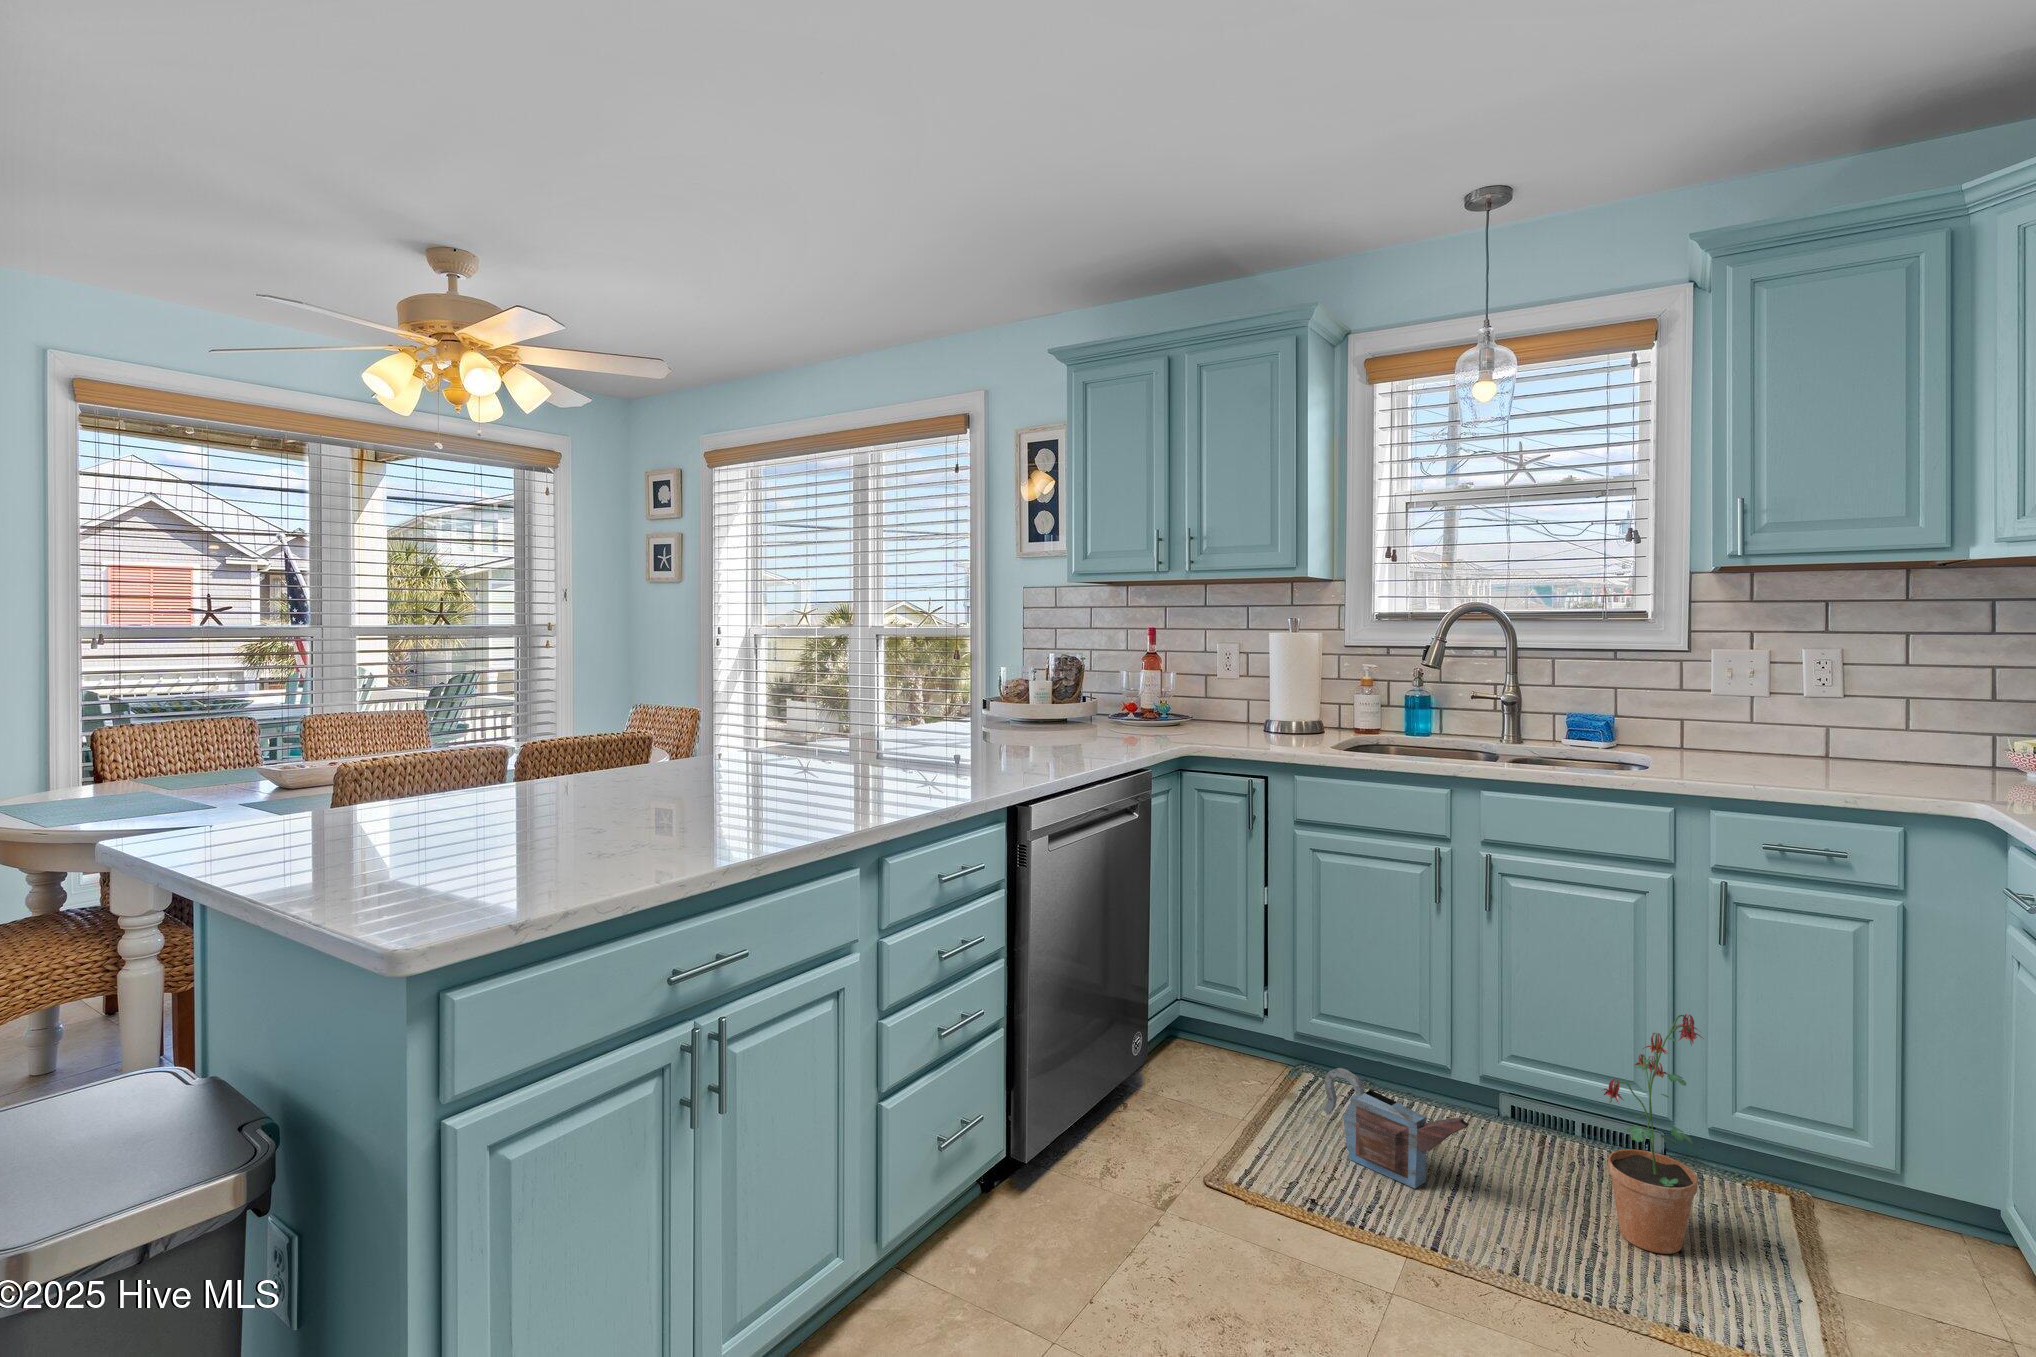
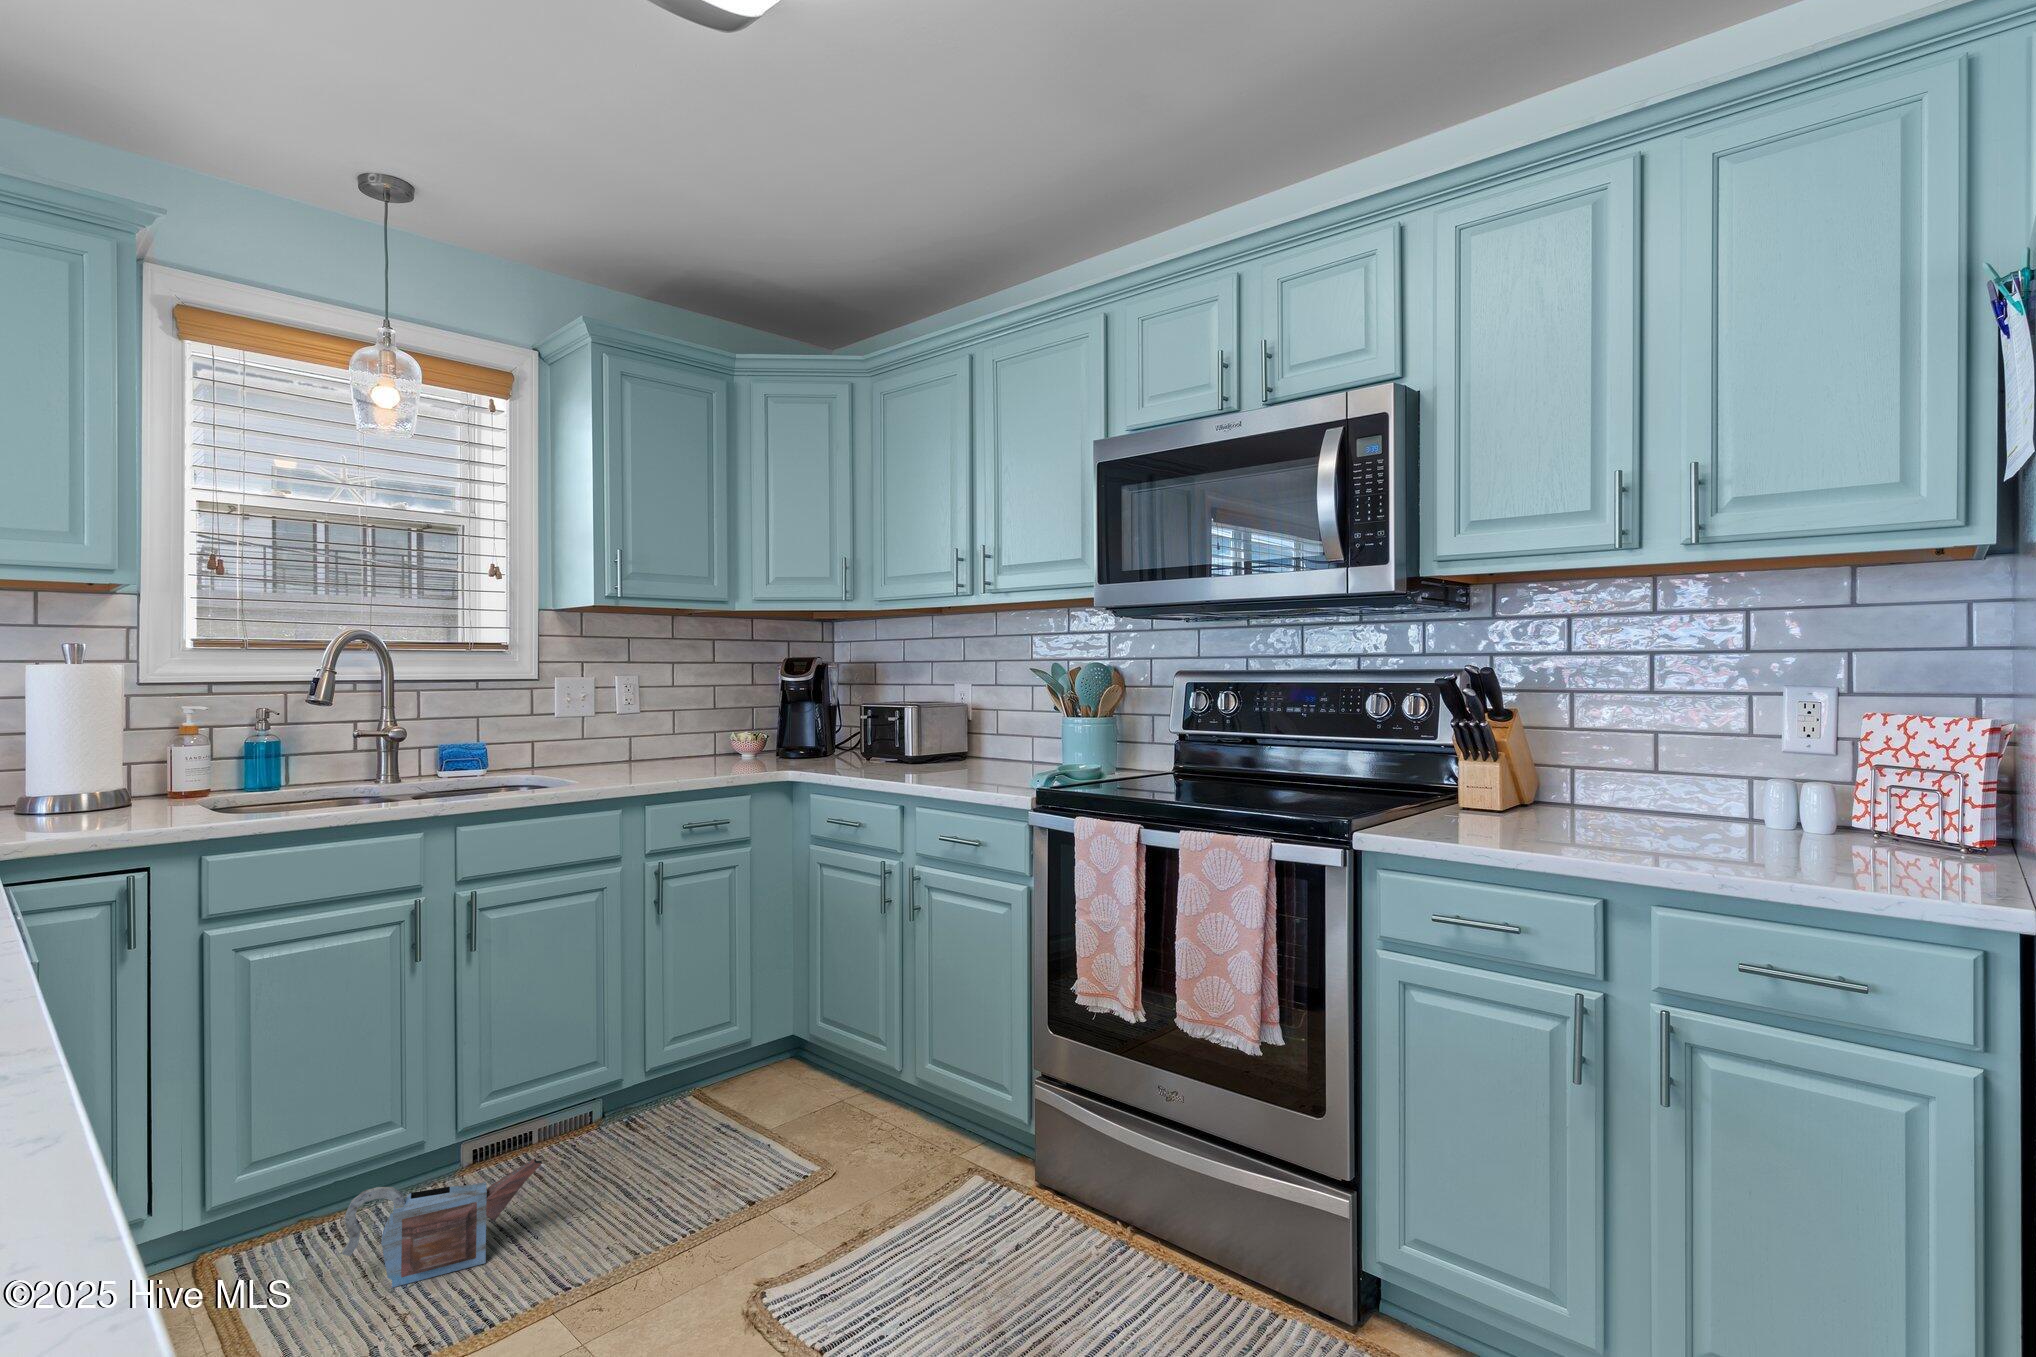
potted plant: present [1603,1014,1703,1254] -> none [629,978,703,1183]

